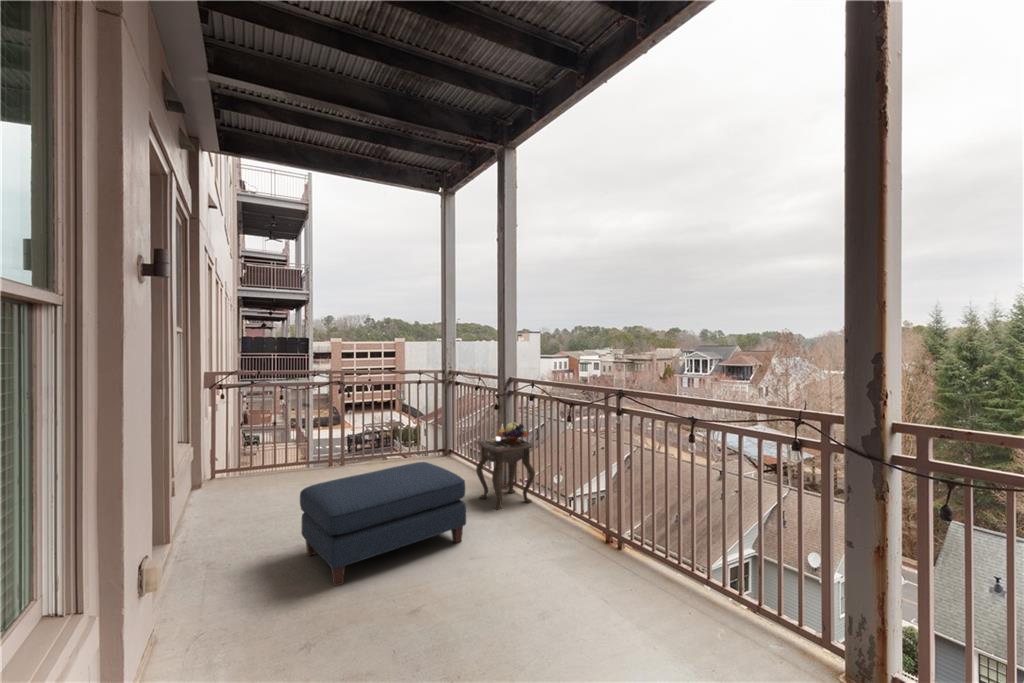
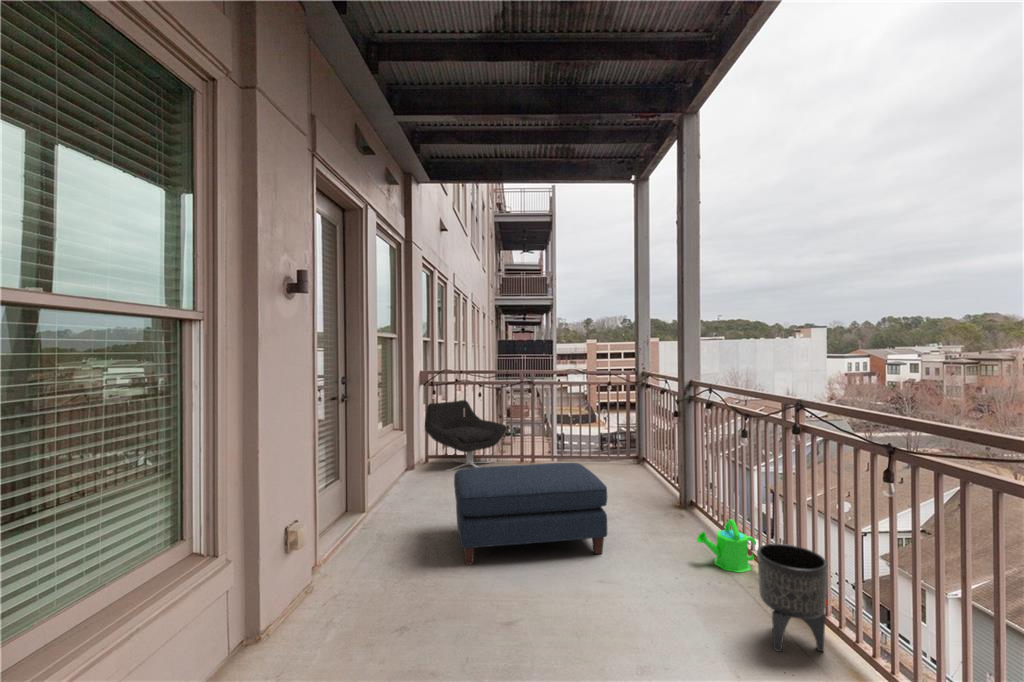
lounge chair: none [209,410,314,493] -> present [425,400,507,471]
side table: present [476,422,535,510] -> none [646,431,713,531]
watering can: none [537,489,580,531] -> present [697,519,756,573]
planter: none [605,500,651,581] -> present [757,543,828,652]

